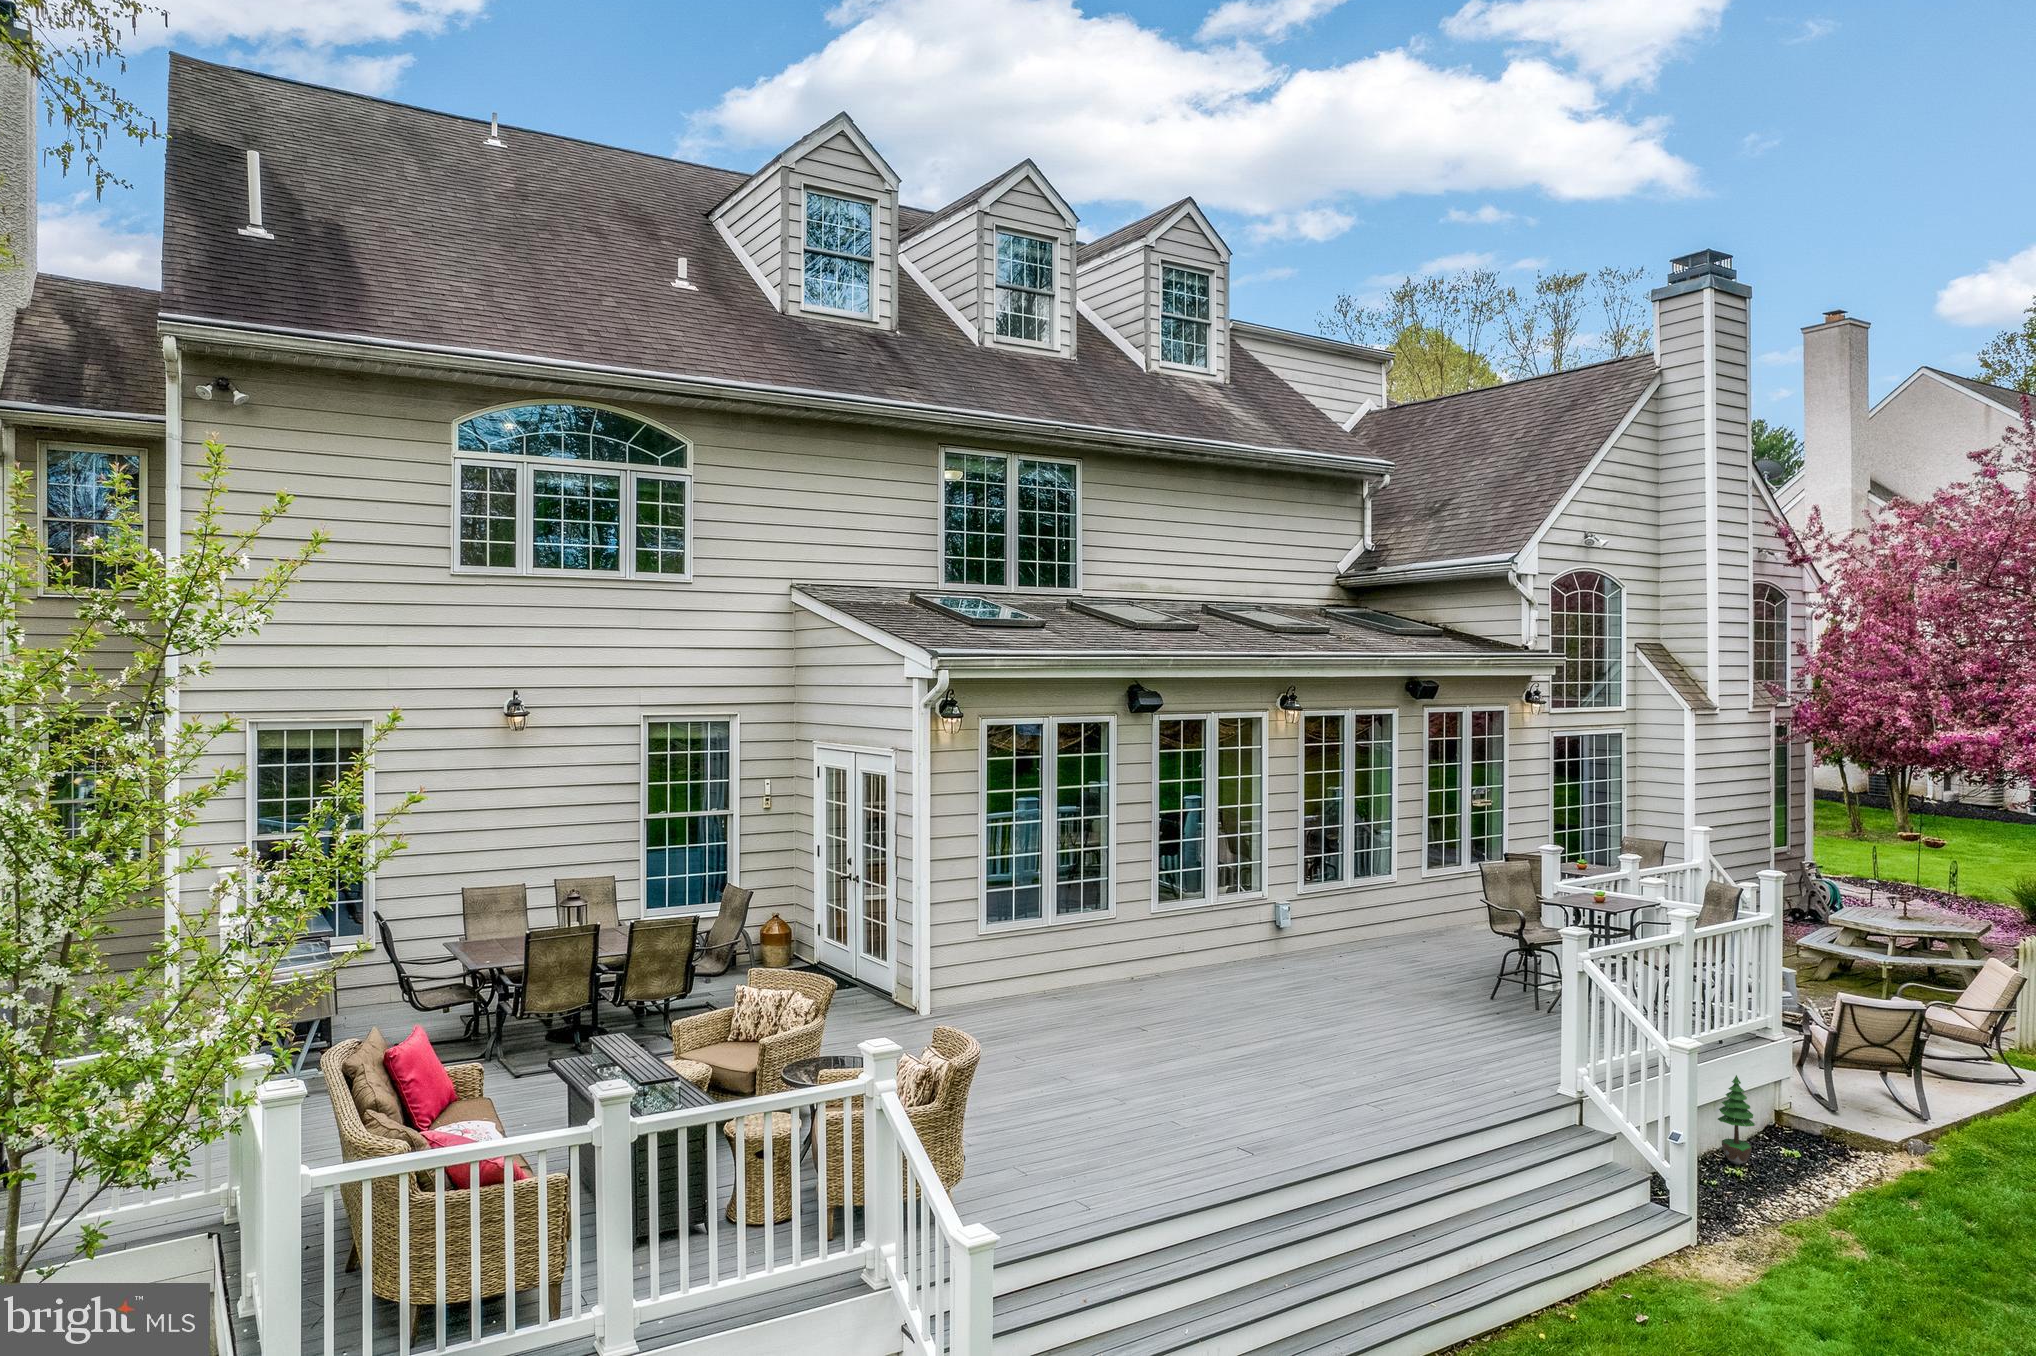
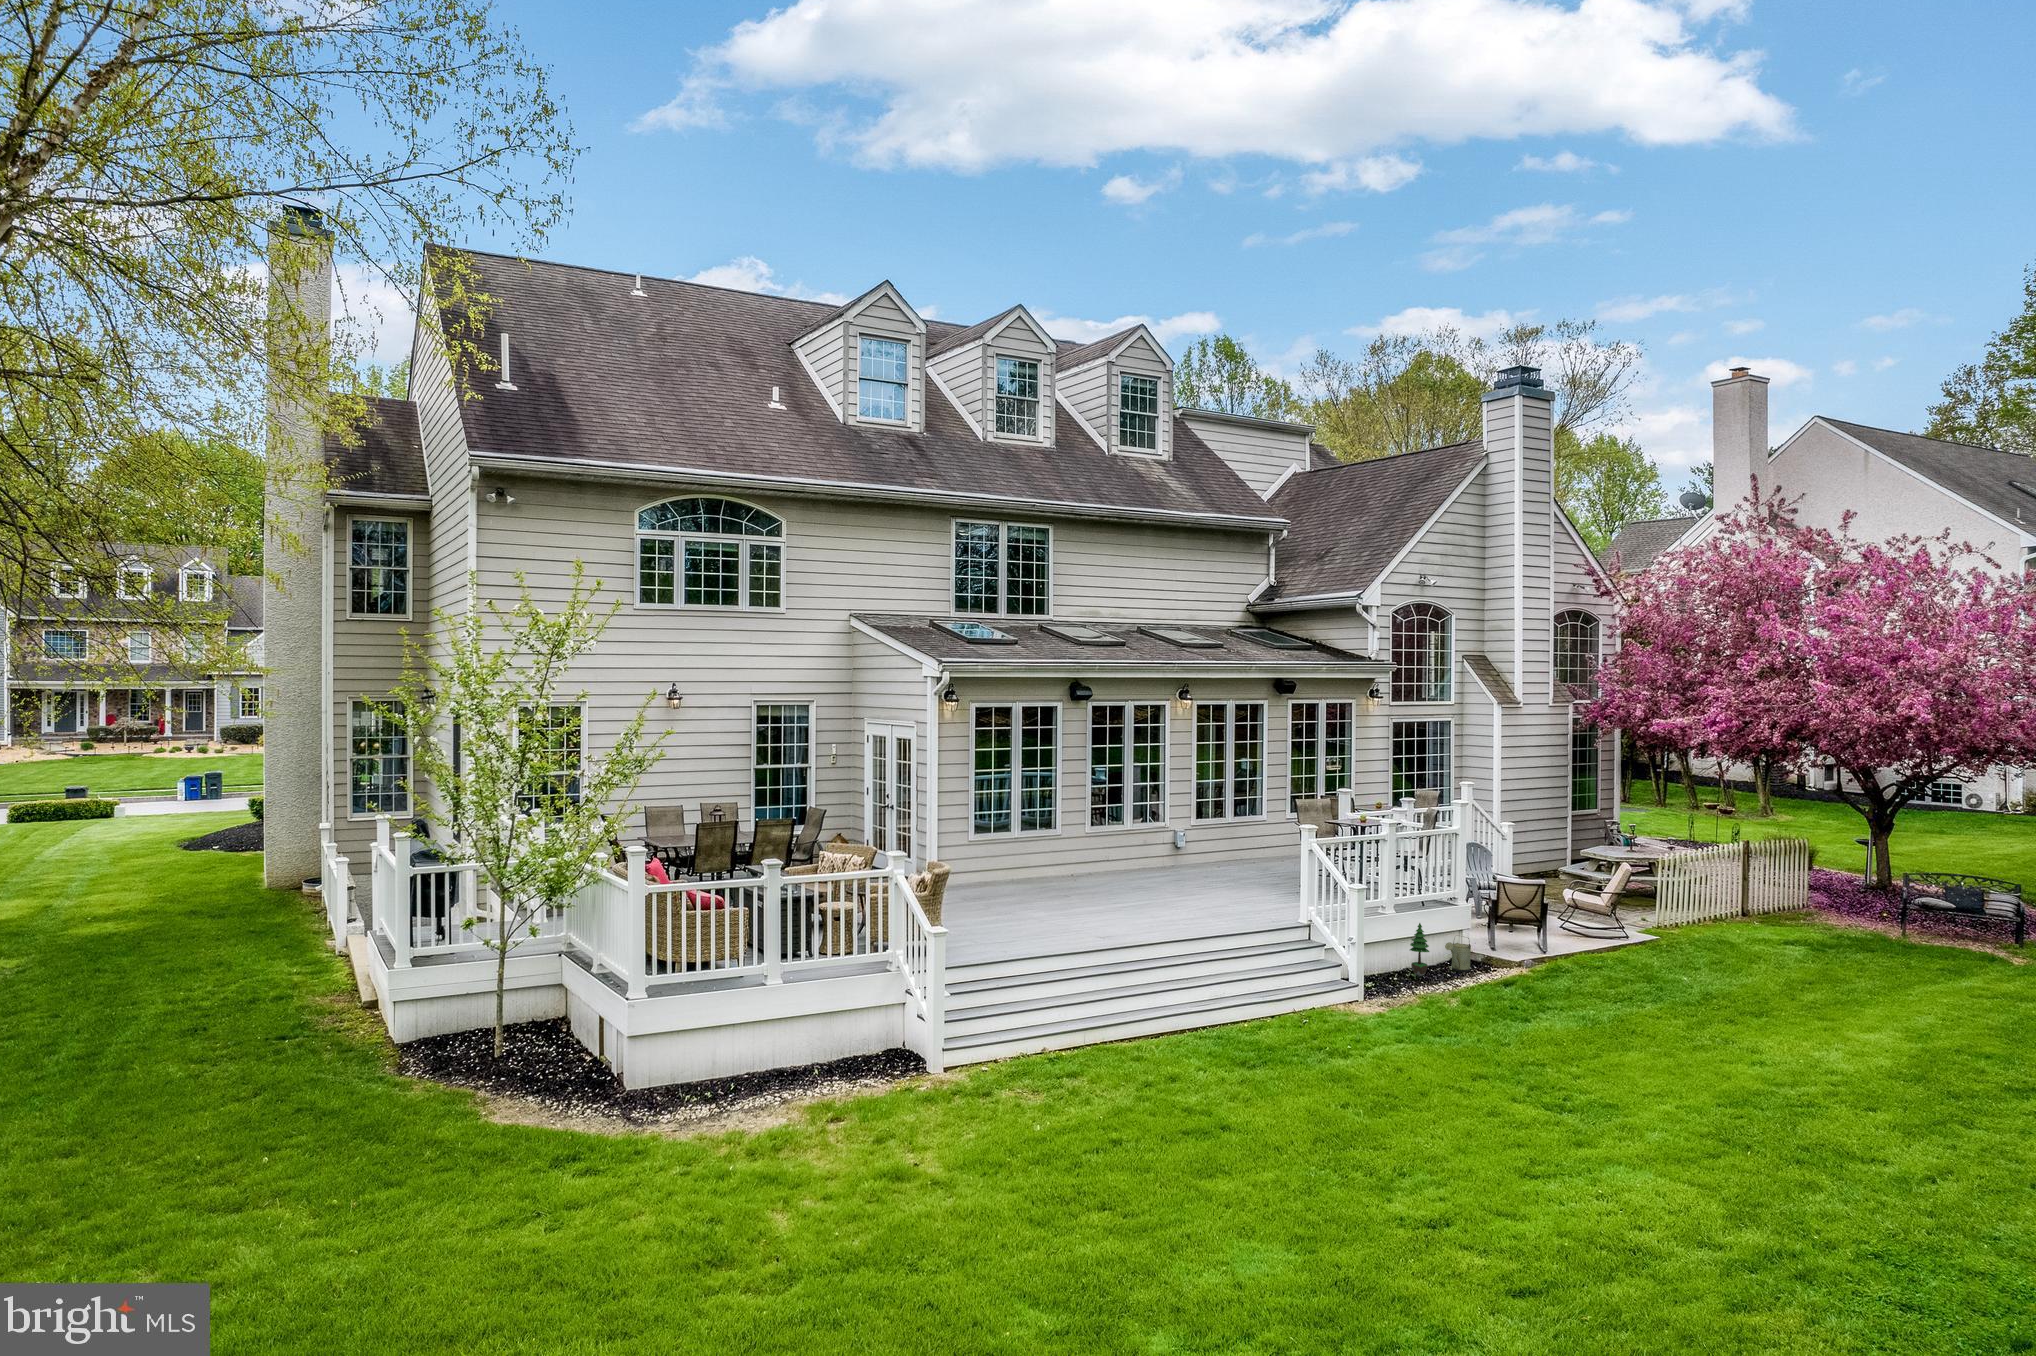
watering can: none [1769,1087,1805,1149] -> present [1445,938,1471,972]

